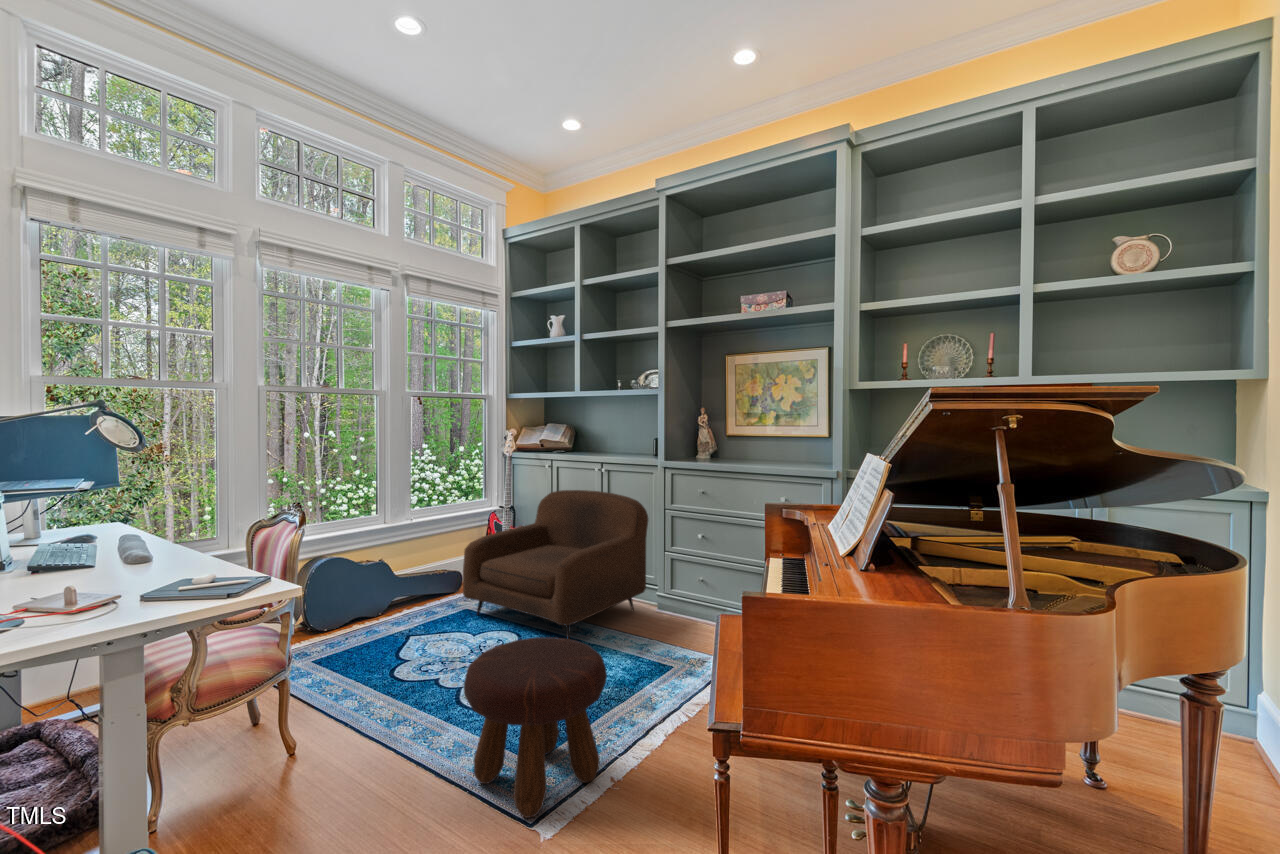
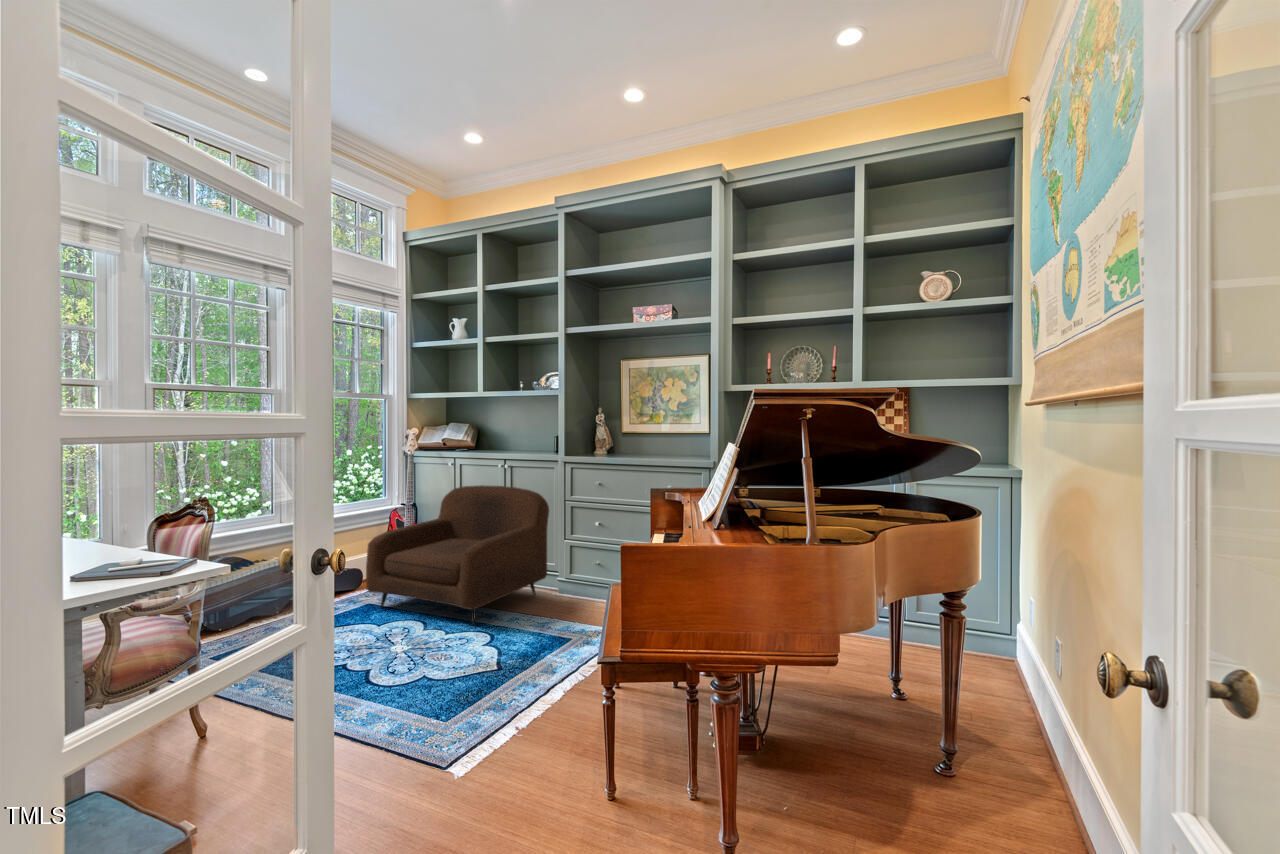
footstool: present [464,637,607,818] -> none [380,611,512,764]

